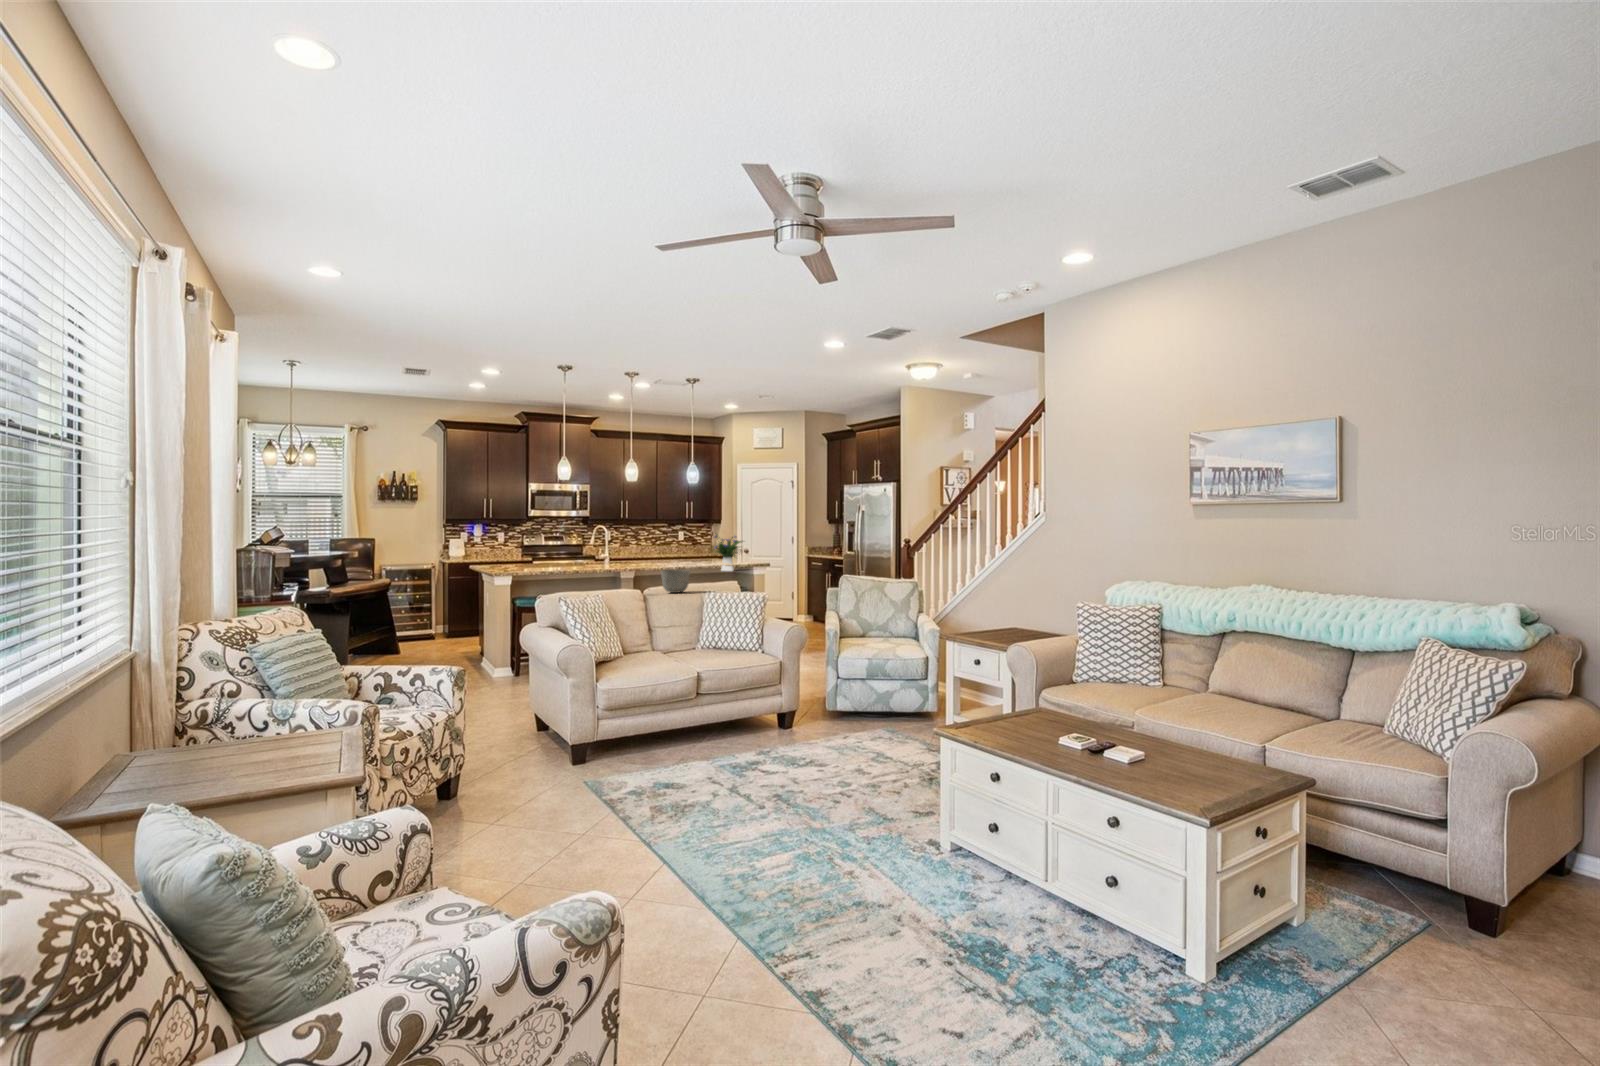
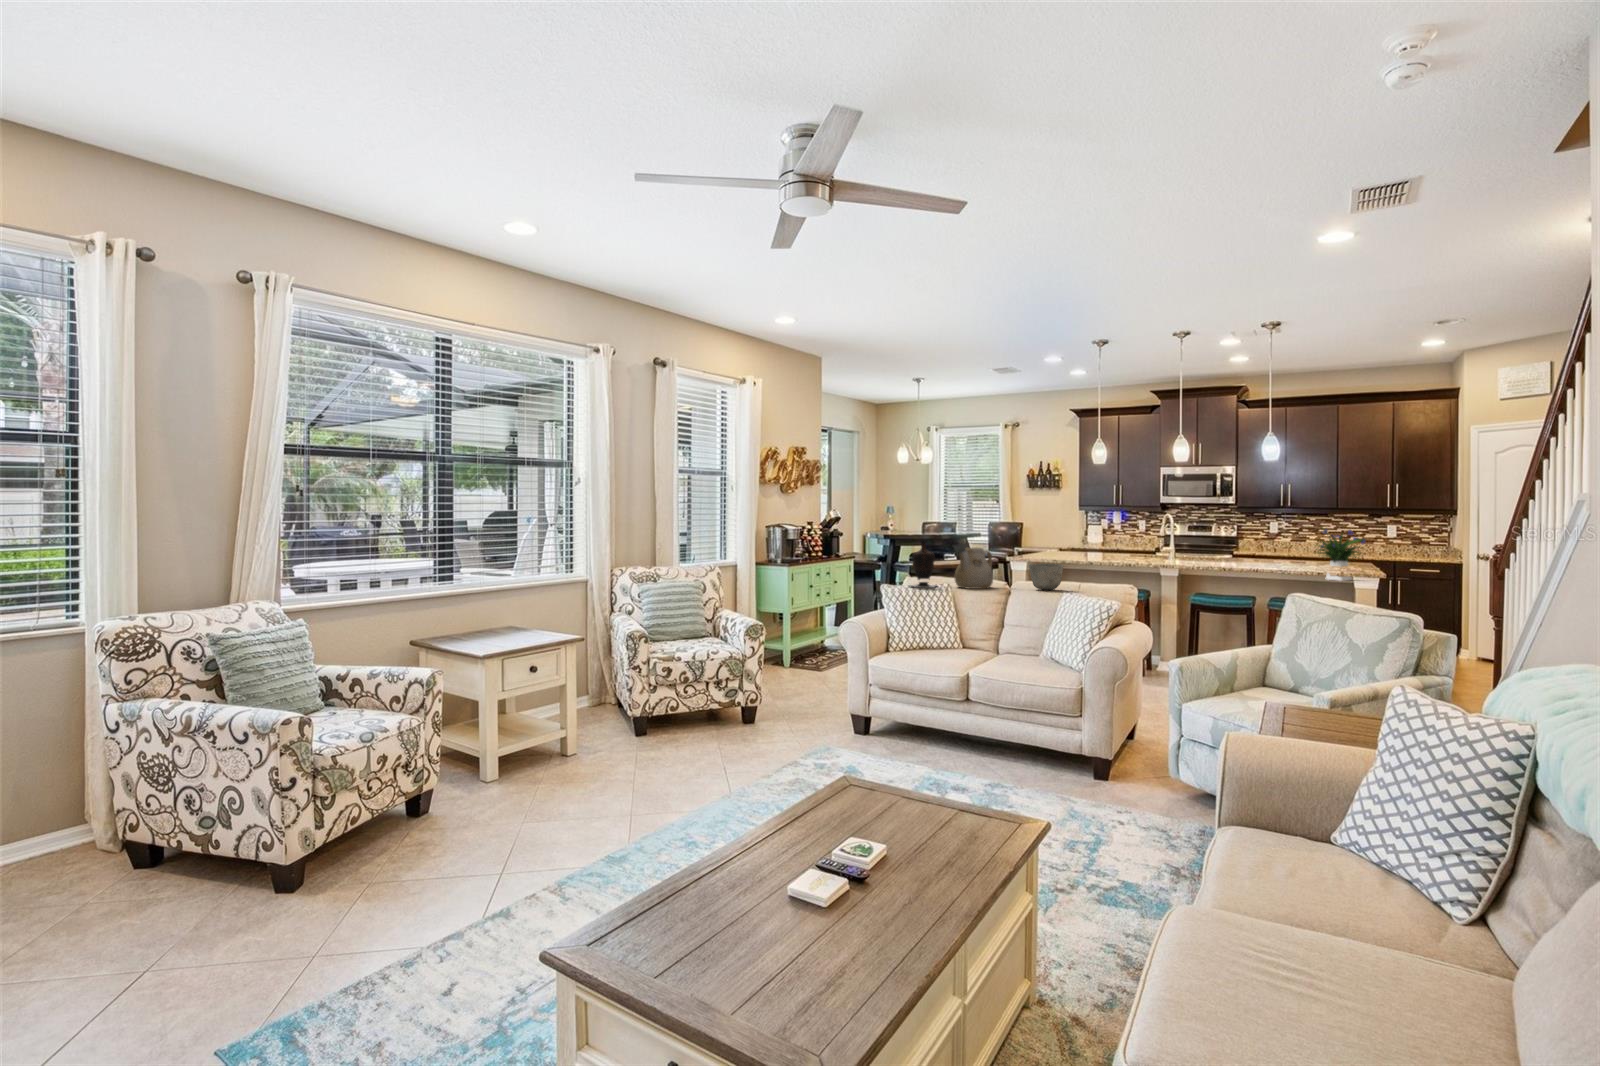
vase: none [560,554,586,604] -> present [909,540,937,588]
teapot: none [592,559,630,599] -> present [954,548,993,589]

